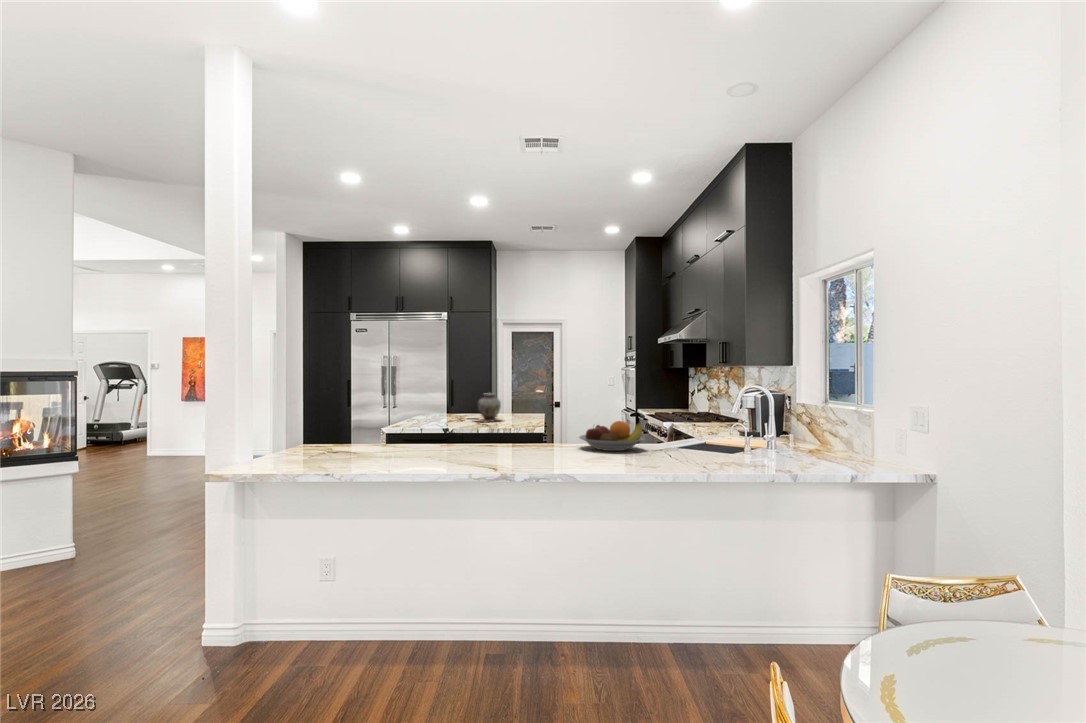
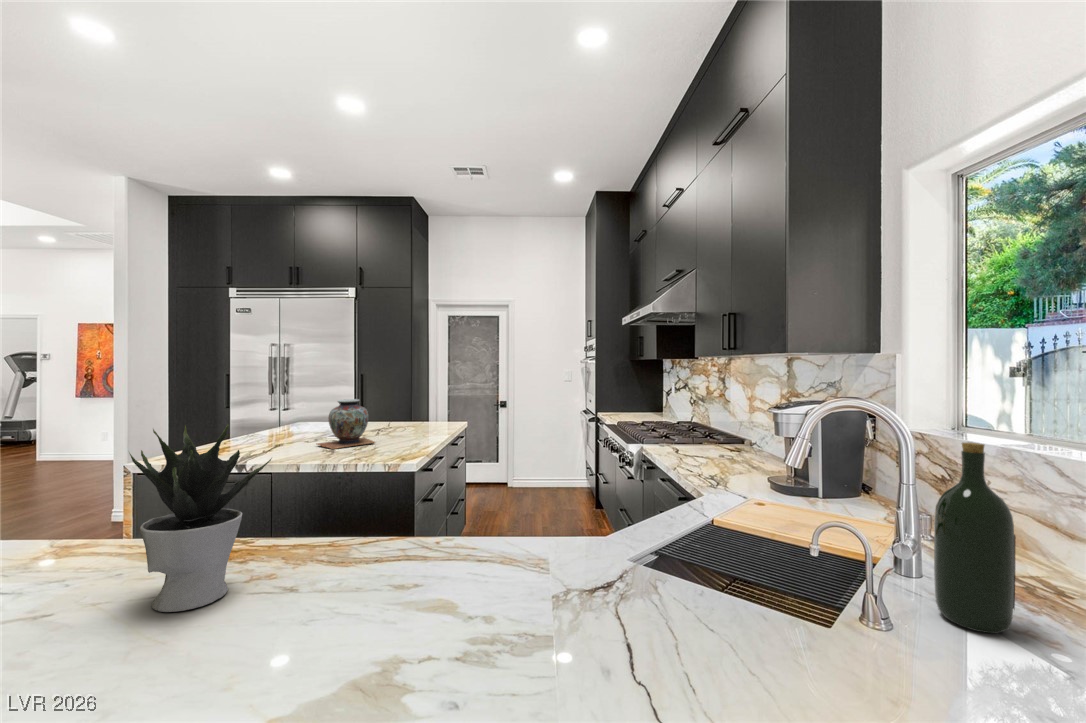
potted plant: none [503,391,539,448] -> present [130,424,272,612]
wine bottle: none [766,396,787,454] -> present [934,443,1016,633]
fruit bowl: present [579,421,645,451] -> none [360,514,567,627]

